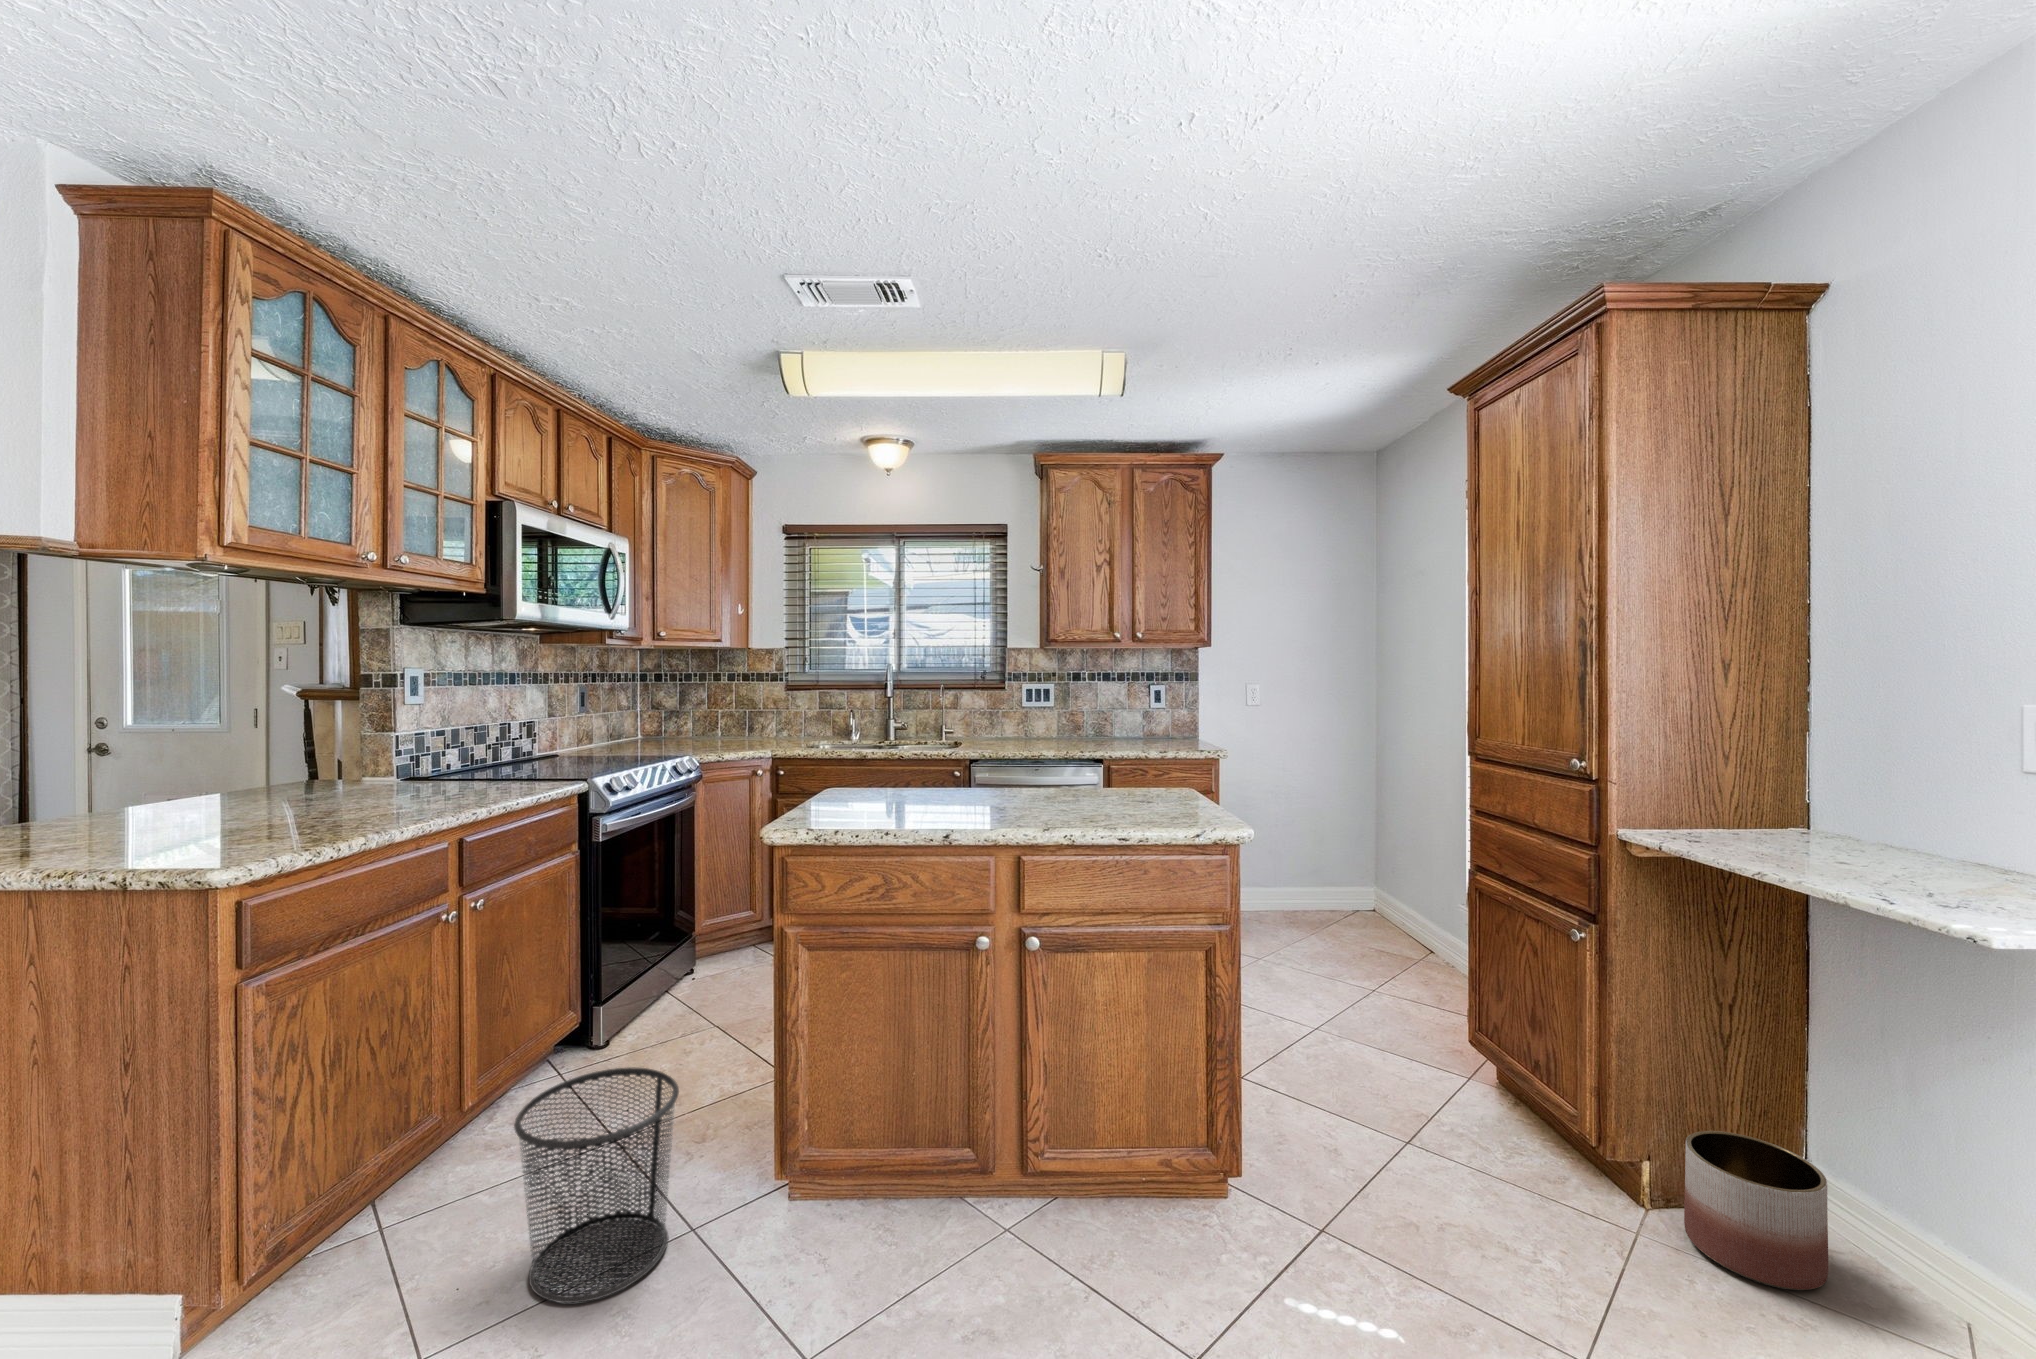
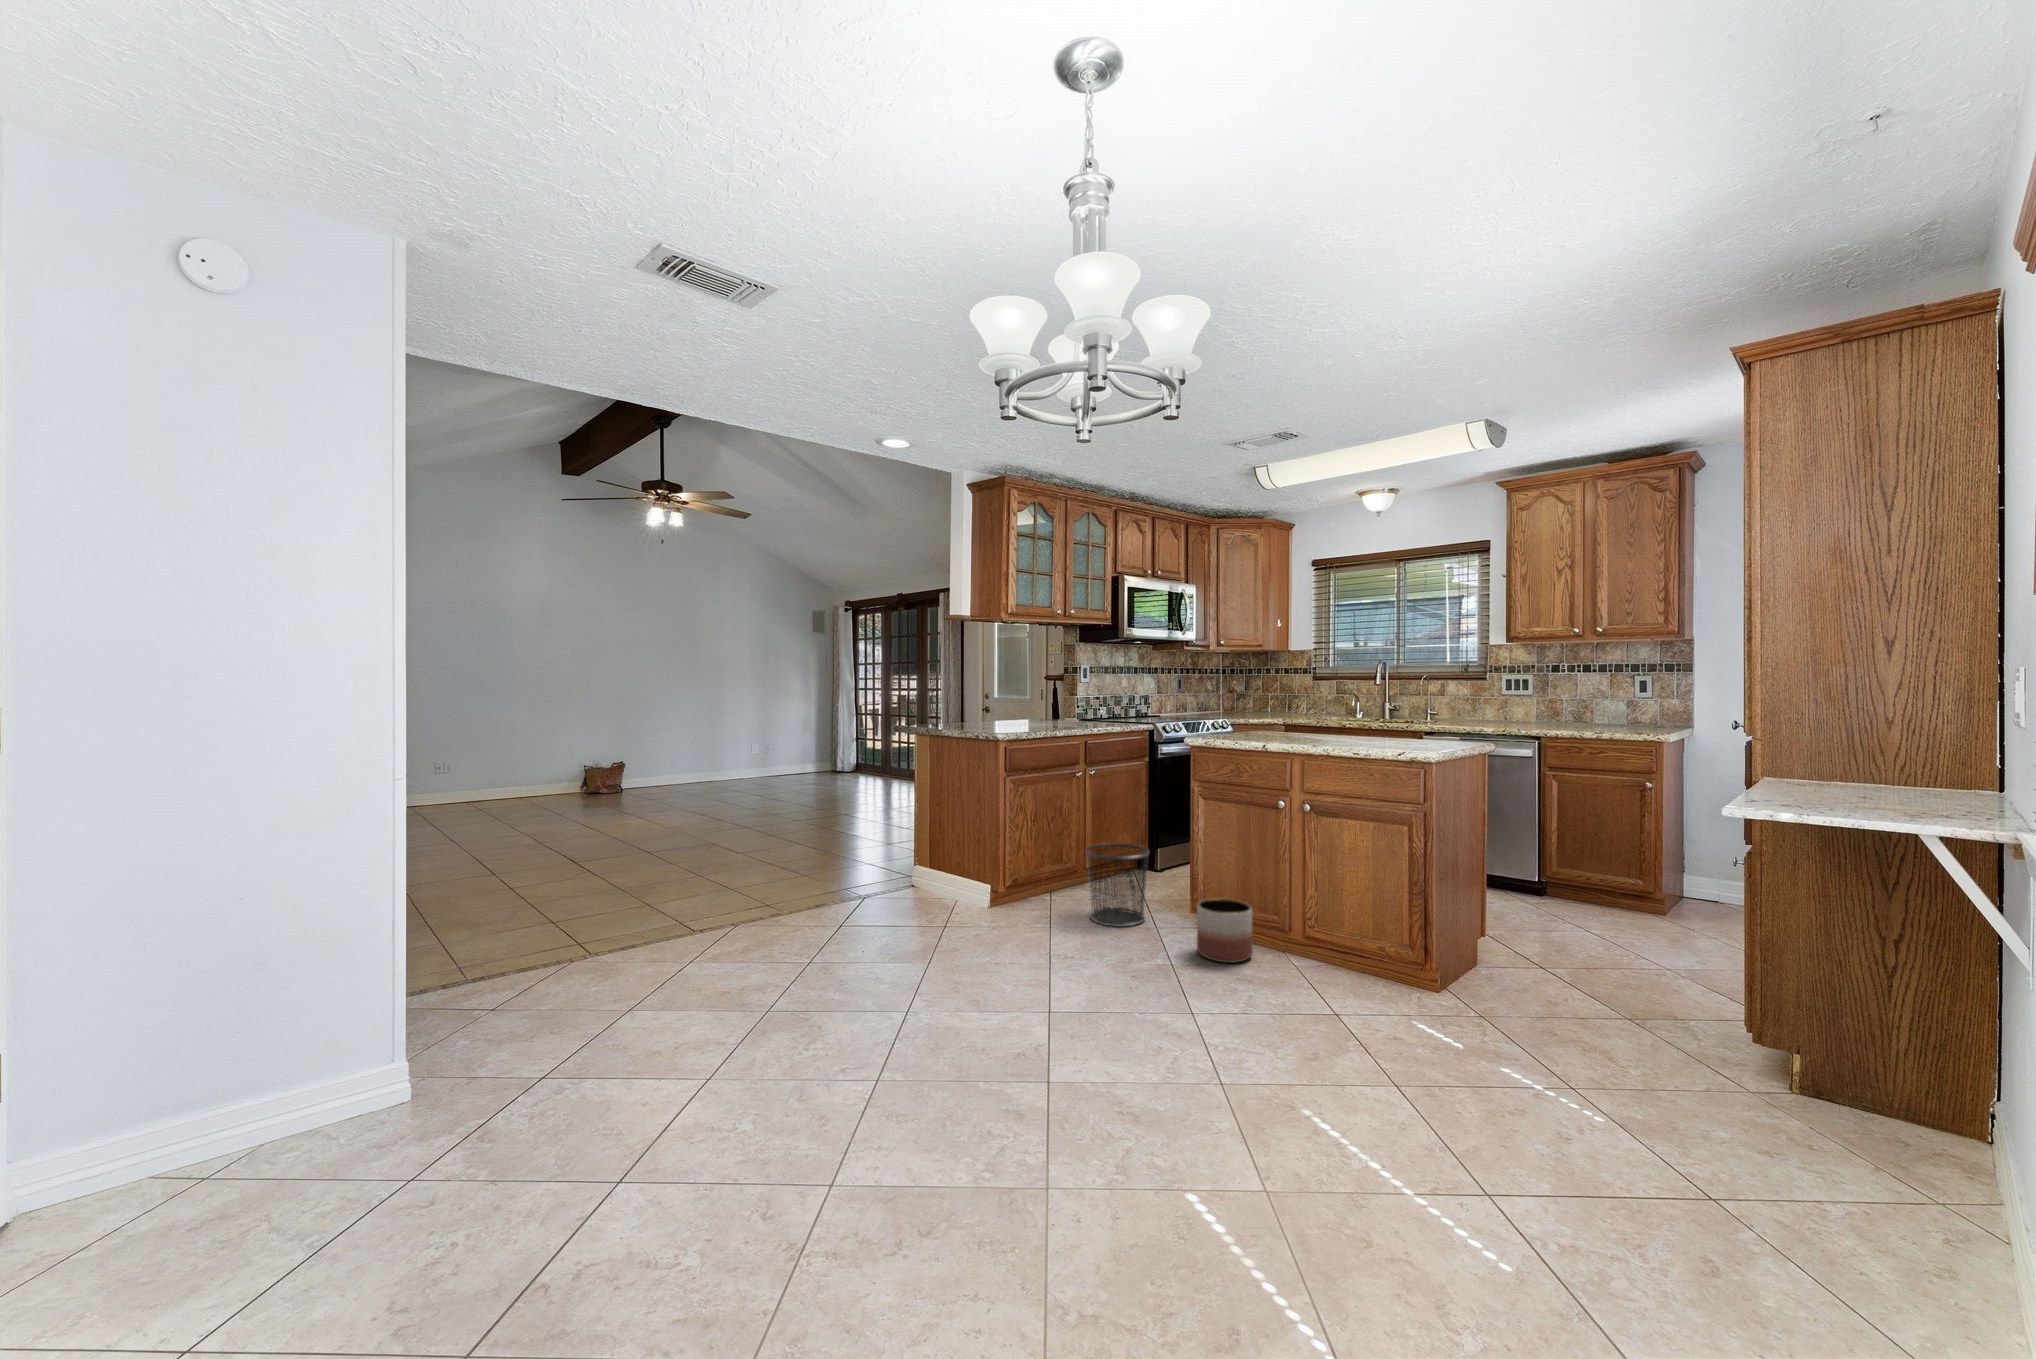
planter: present [1684,1131,1828,1290] -> present [1197,899,1253,963]

